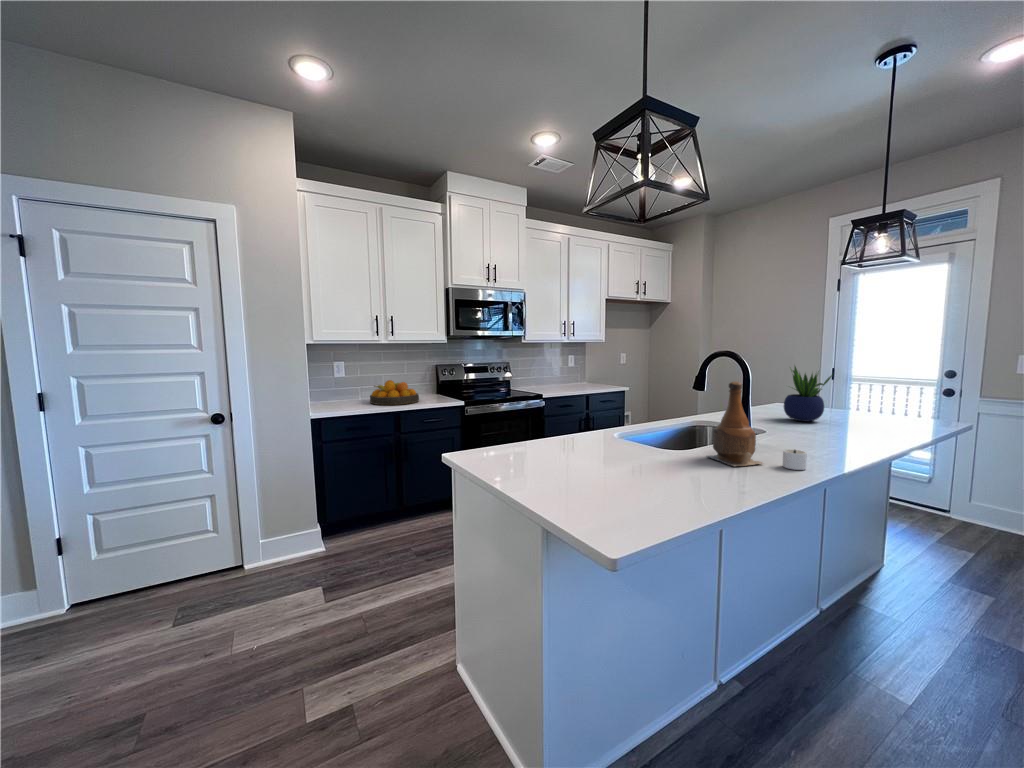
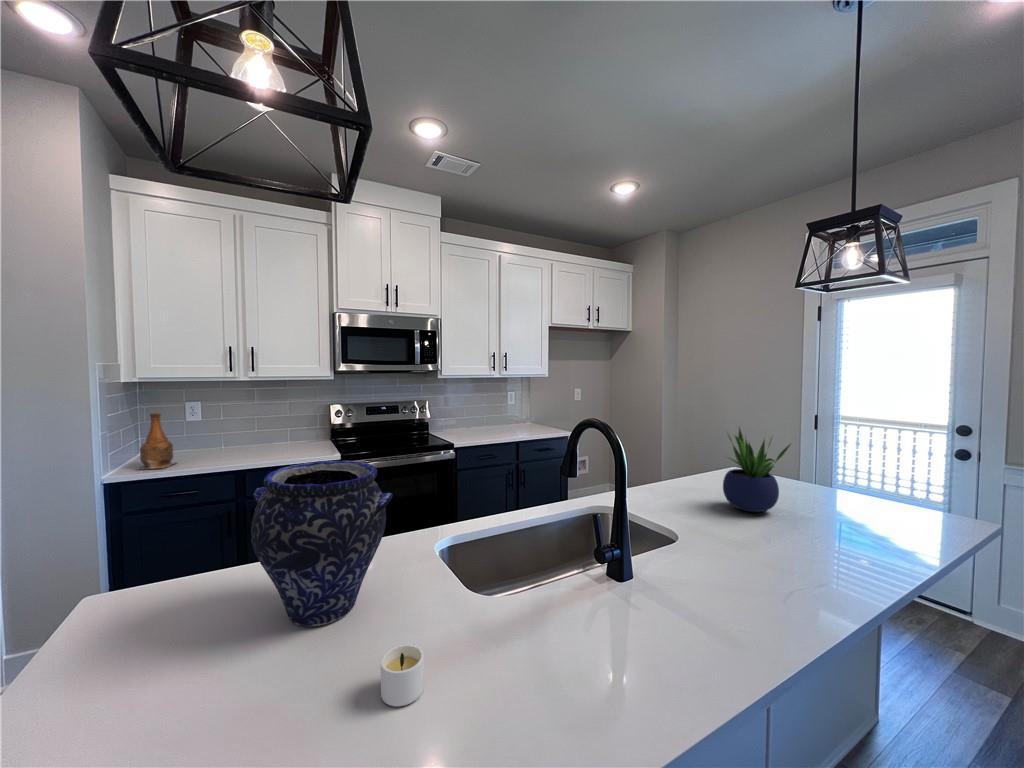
vase: none [551,374,629,459] -> present [251,460,393,627]
fruit bowl: present [370,380,419,405] -> none [217,426,287,460]
bottle: present [707,382,762,466] -> present [138,412,176,469]
candle: present [782,449,807,470] -> present [380,644,424,706]

